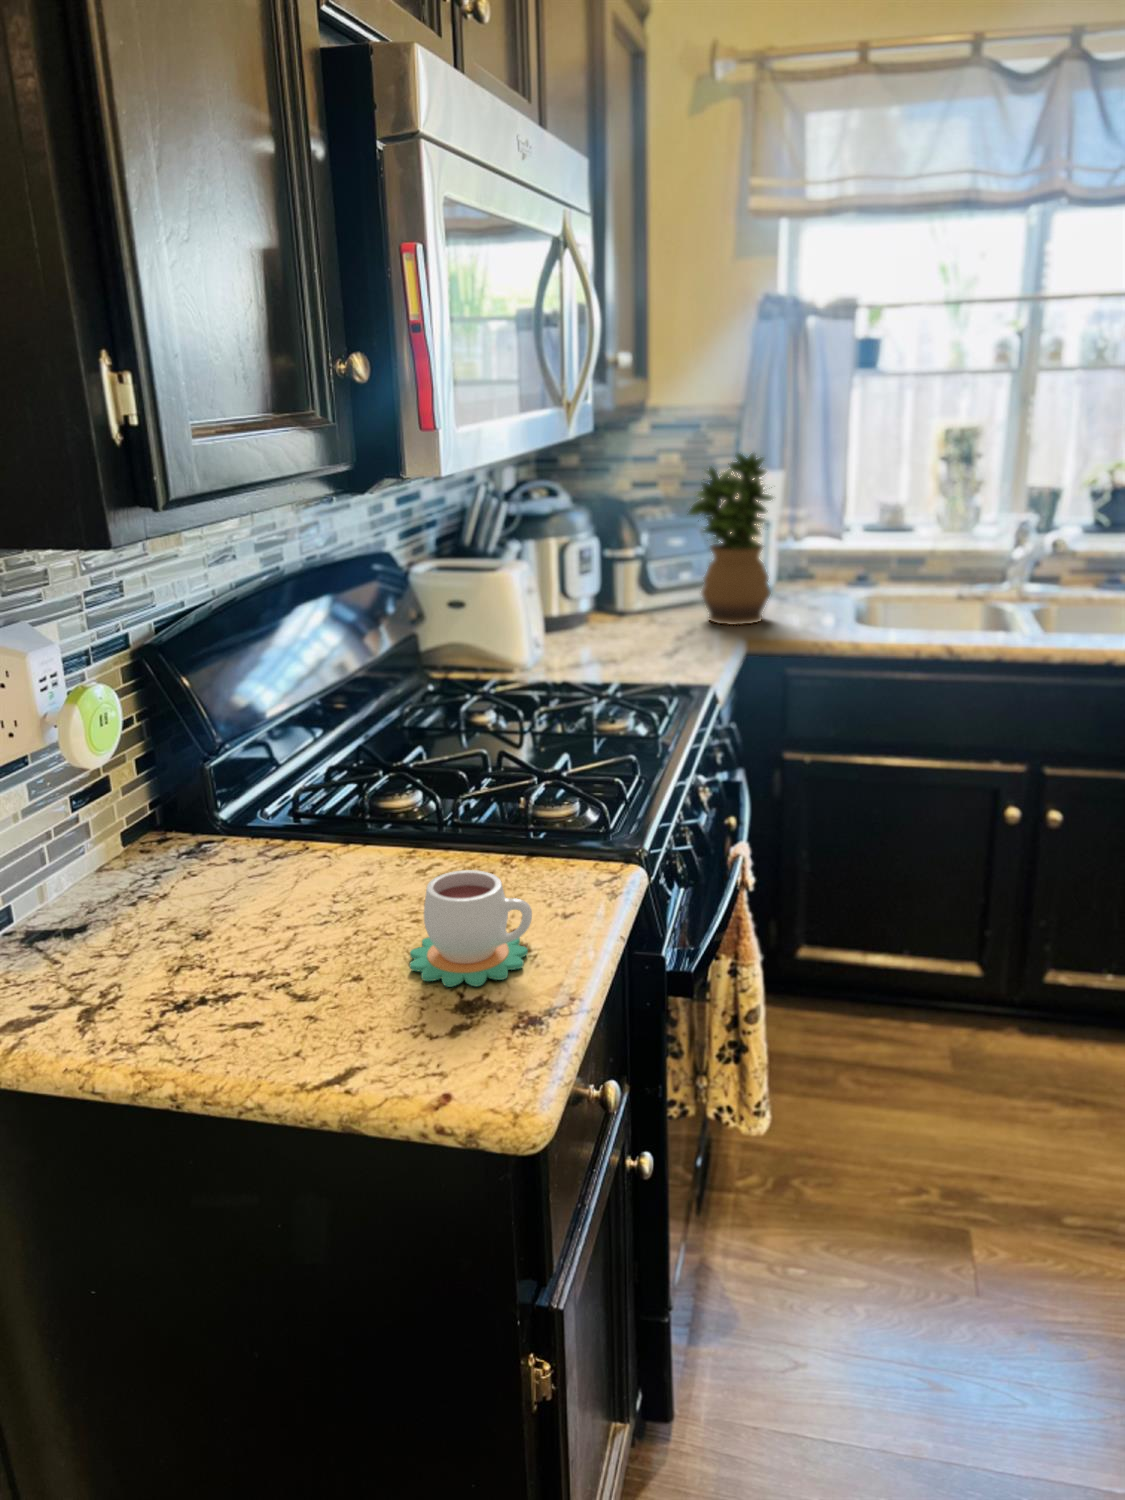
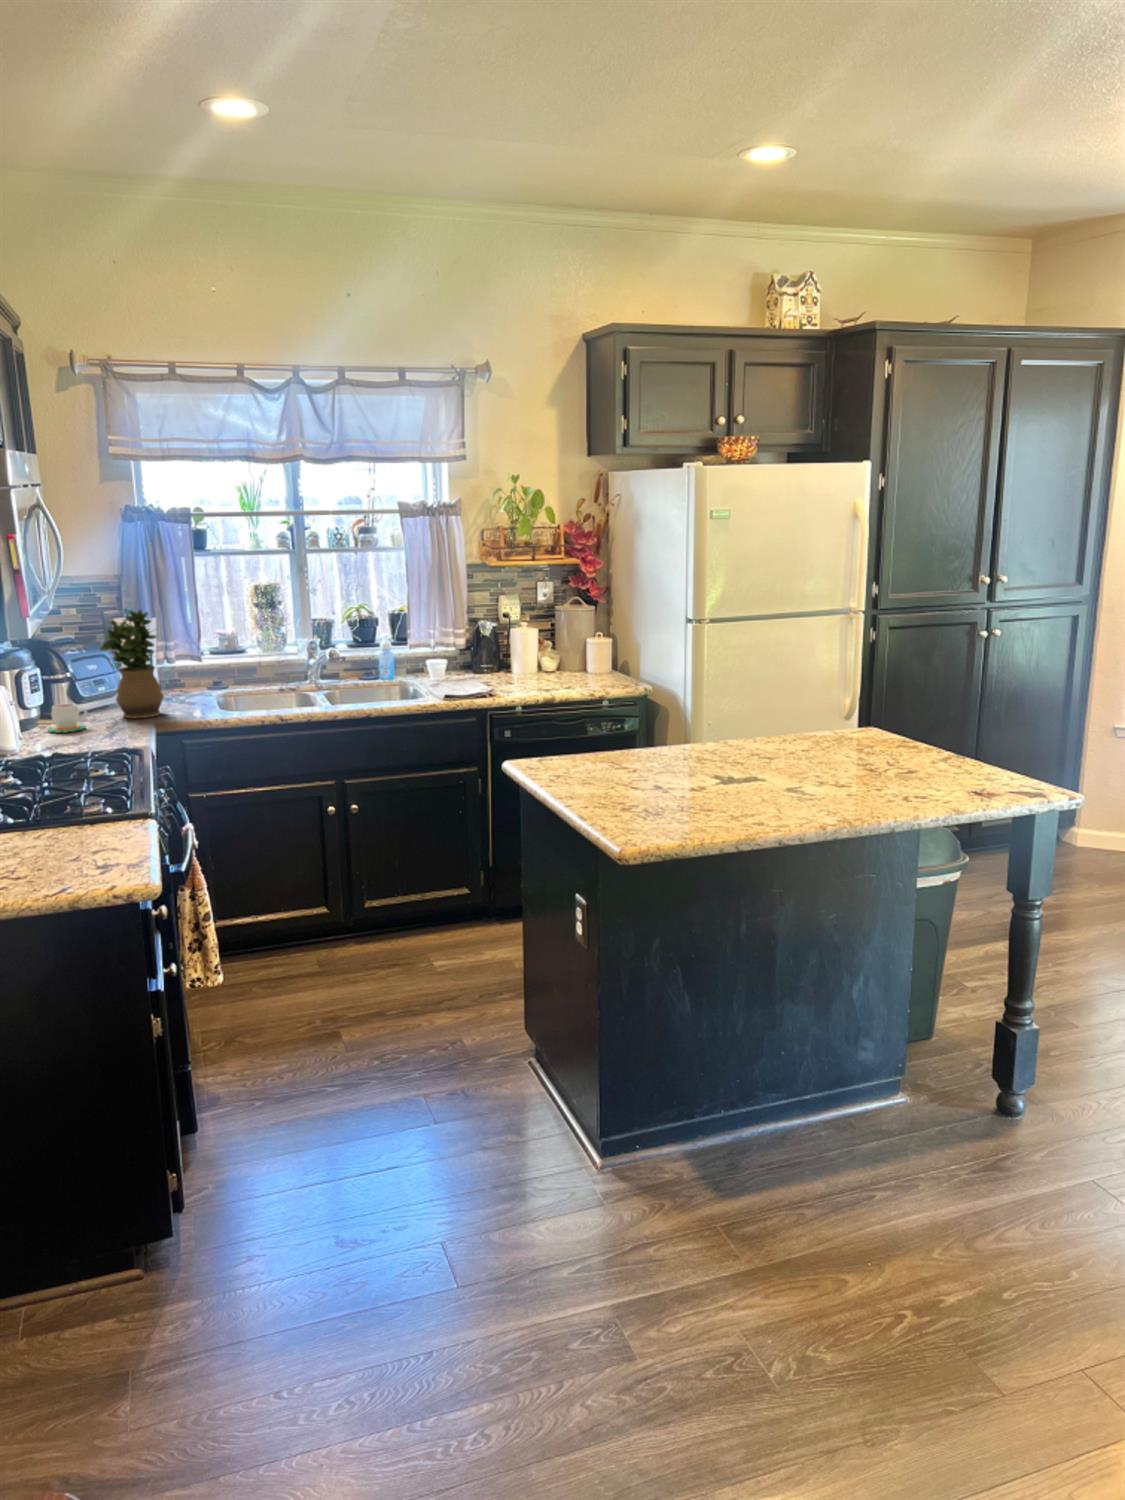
mug: present [410,870,532,987] -> present [48,704,88,733]

